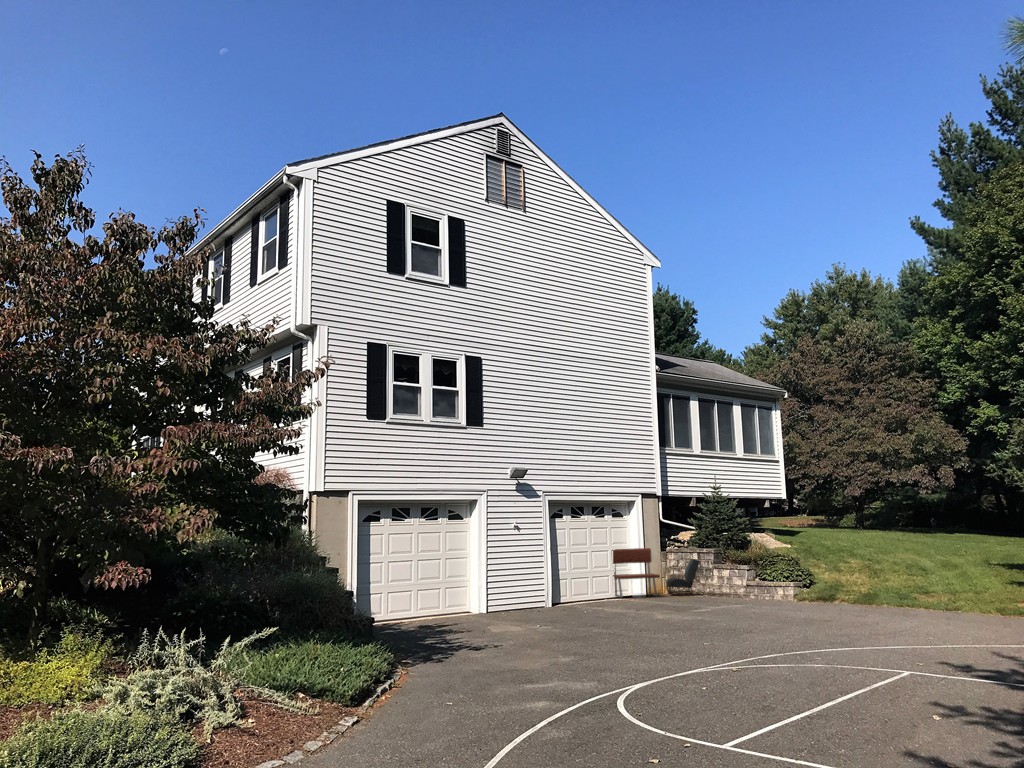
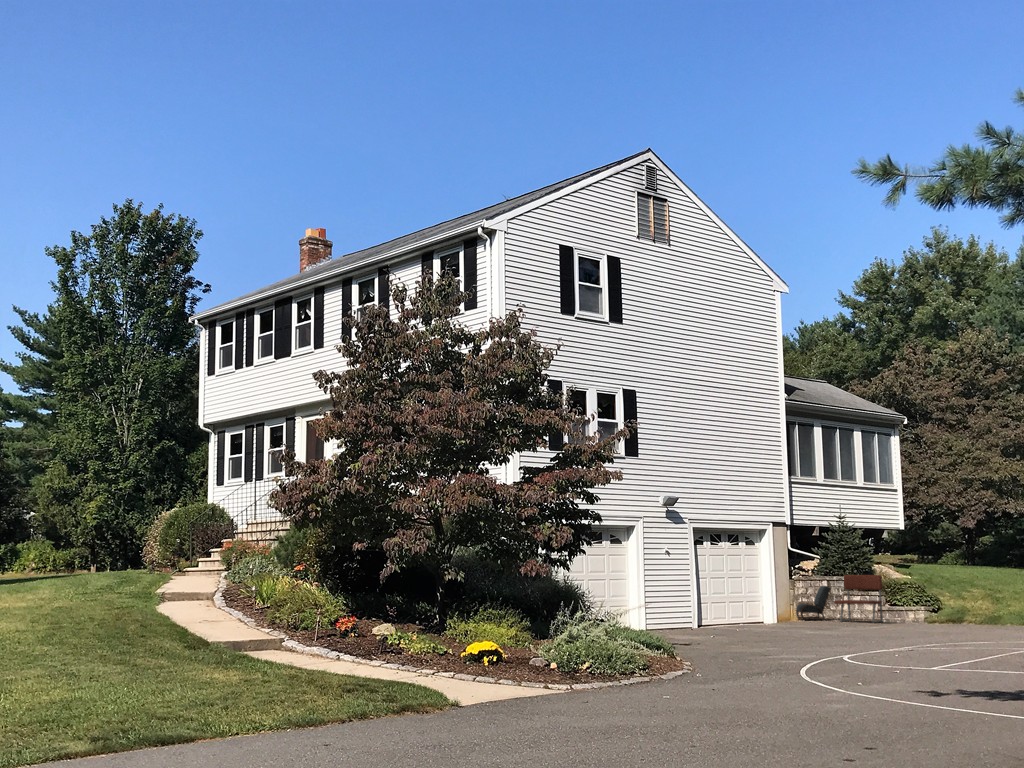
bench: present [613,548,660,598] -> present [834,575,883,623]

